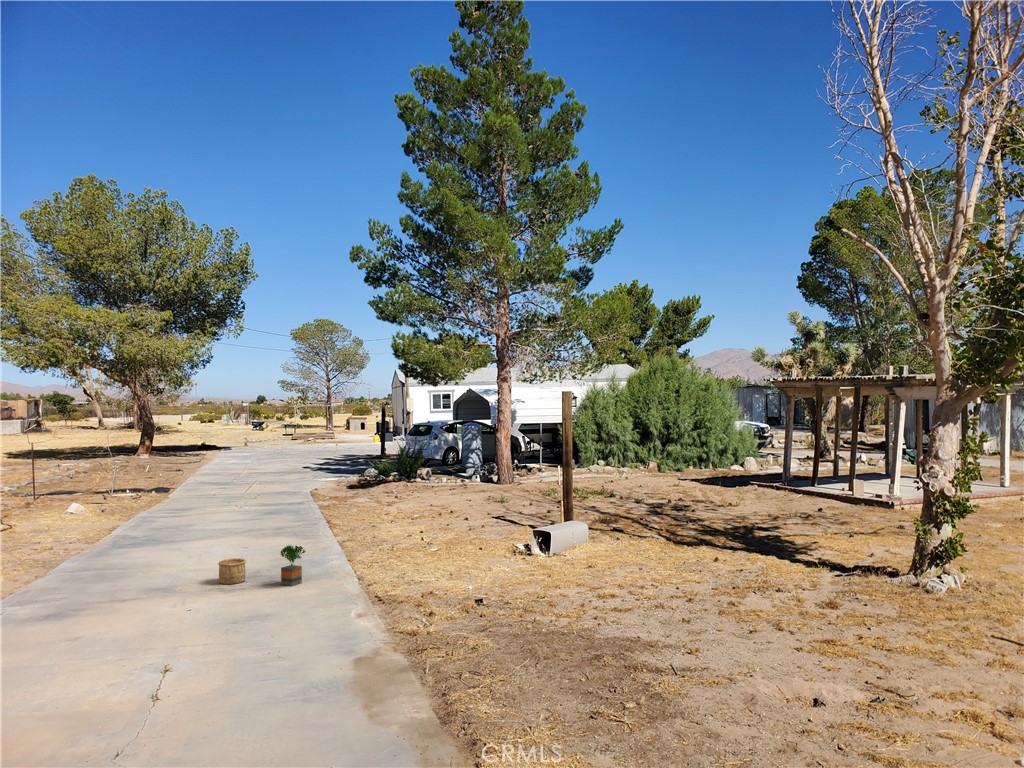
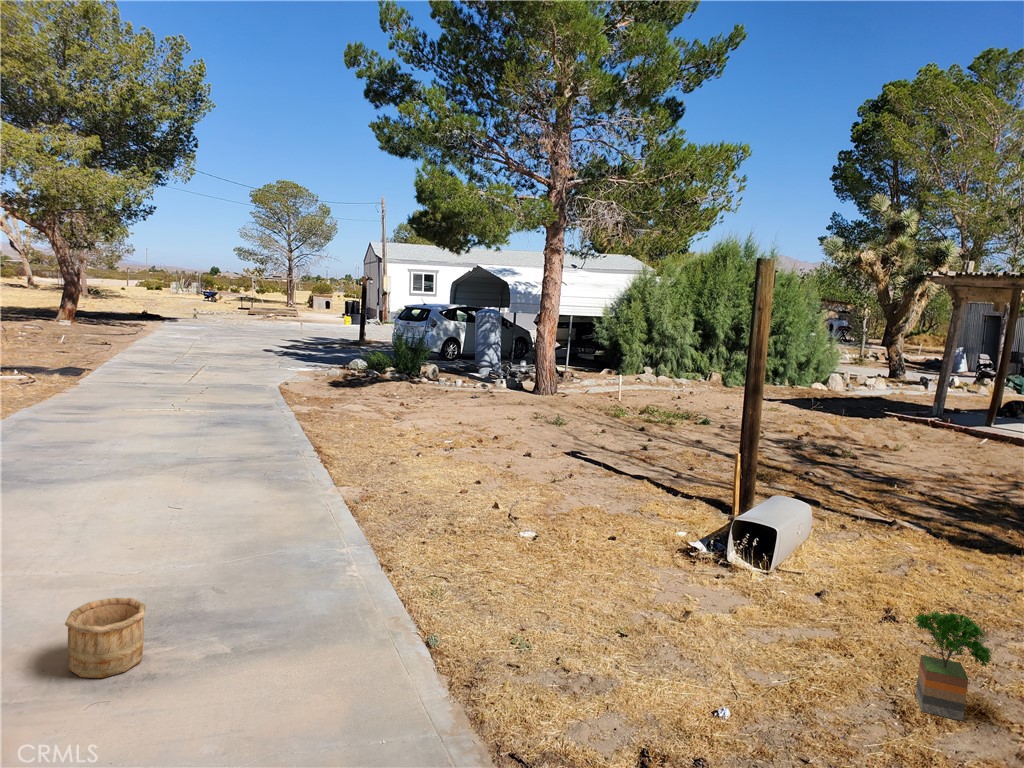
potted tree: present [280,545,306,586] -> present [914,610,991,721]

